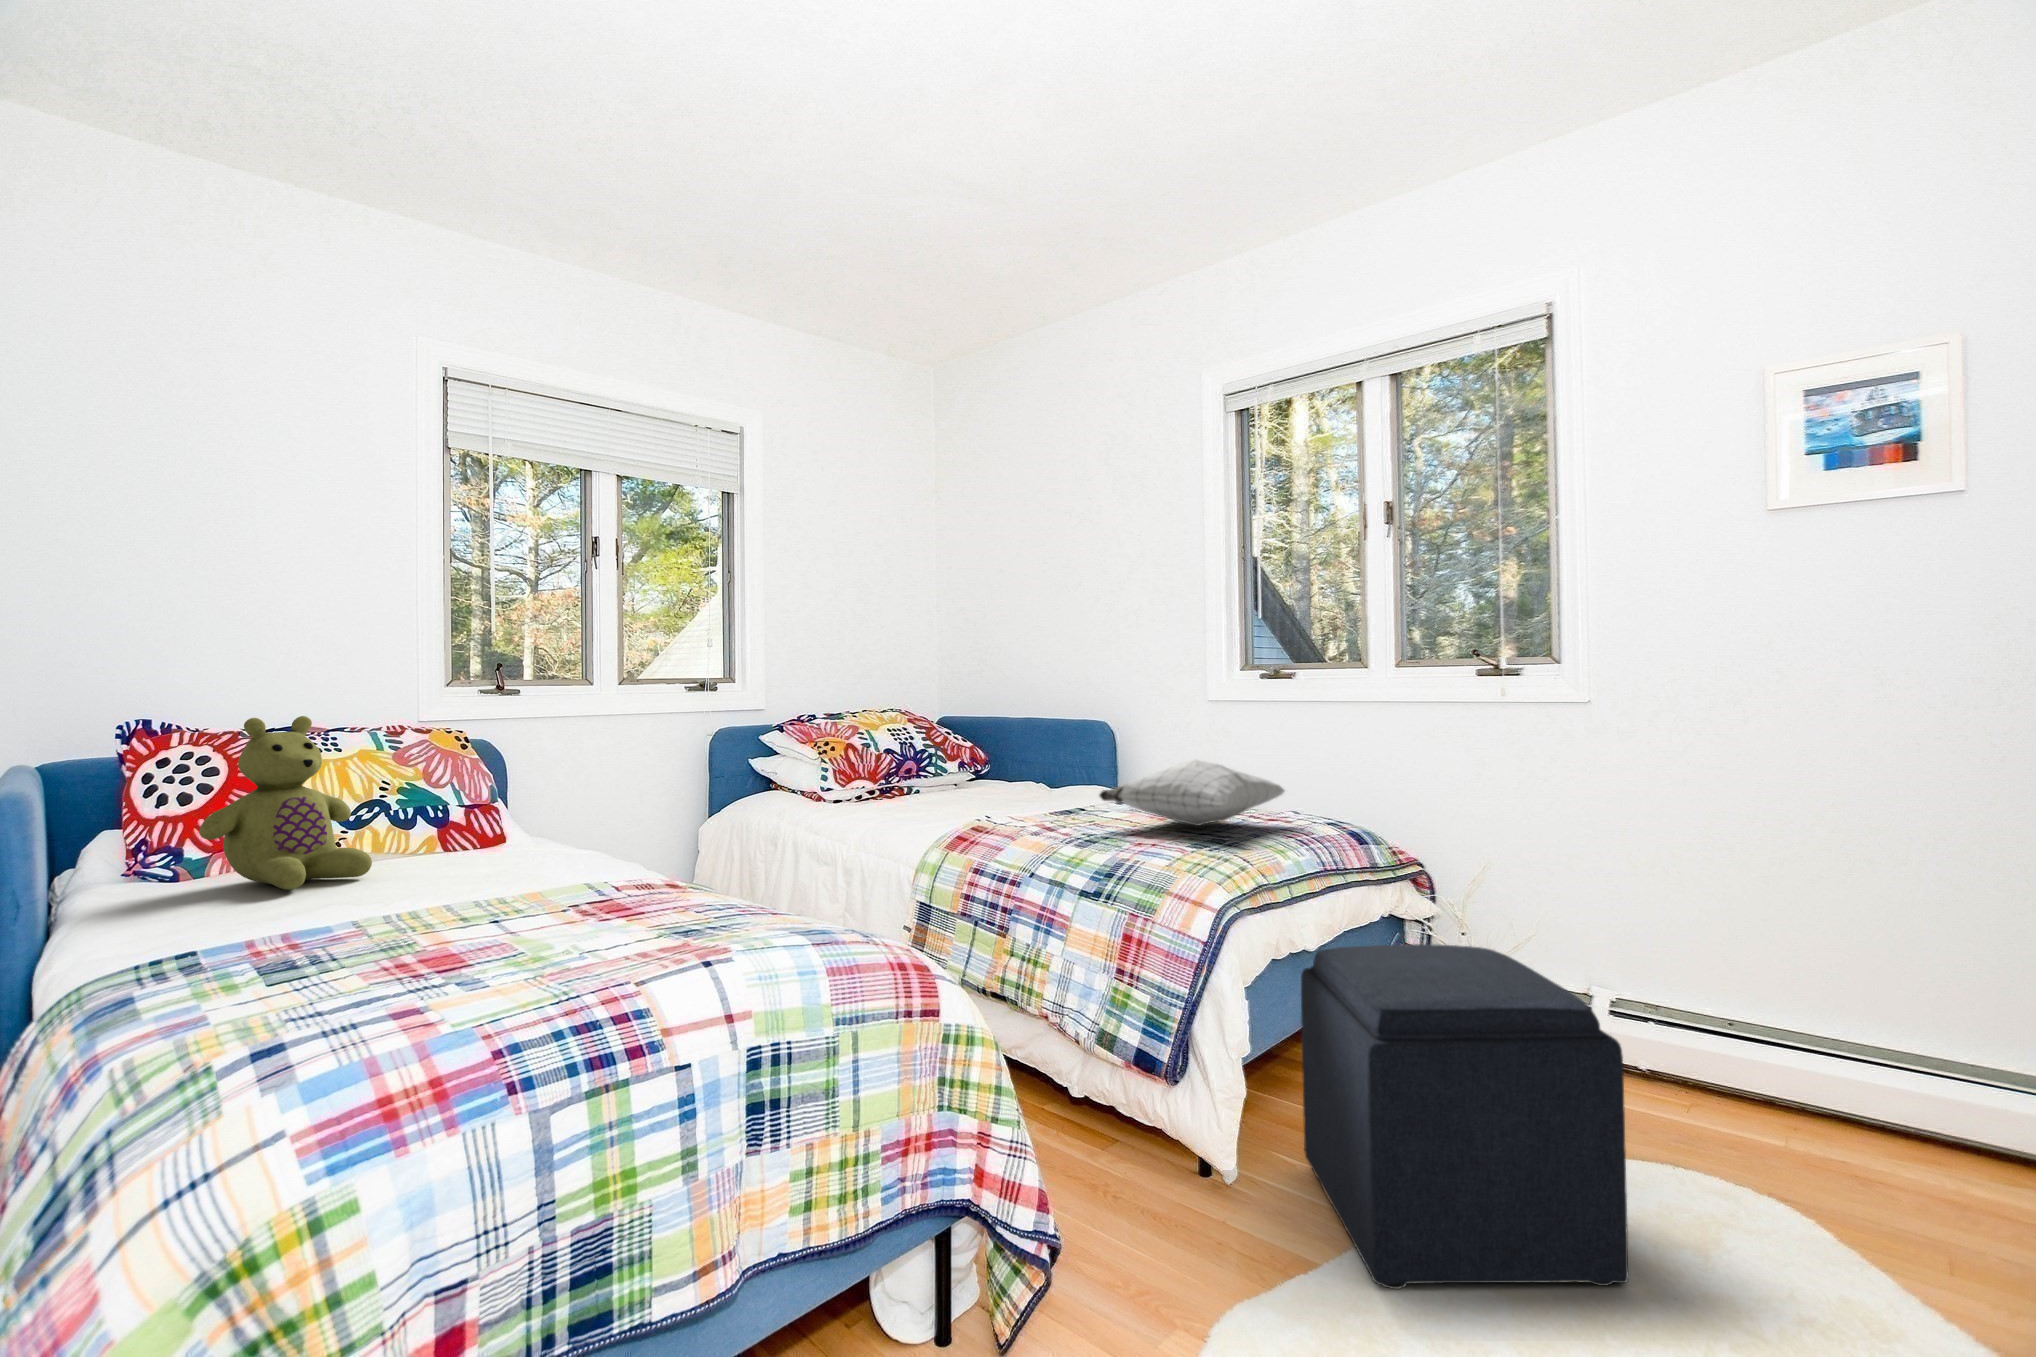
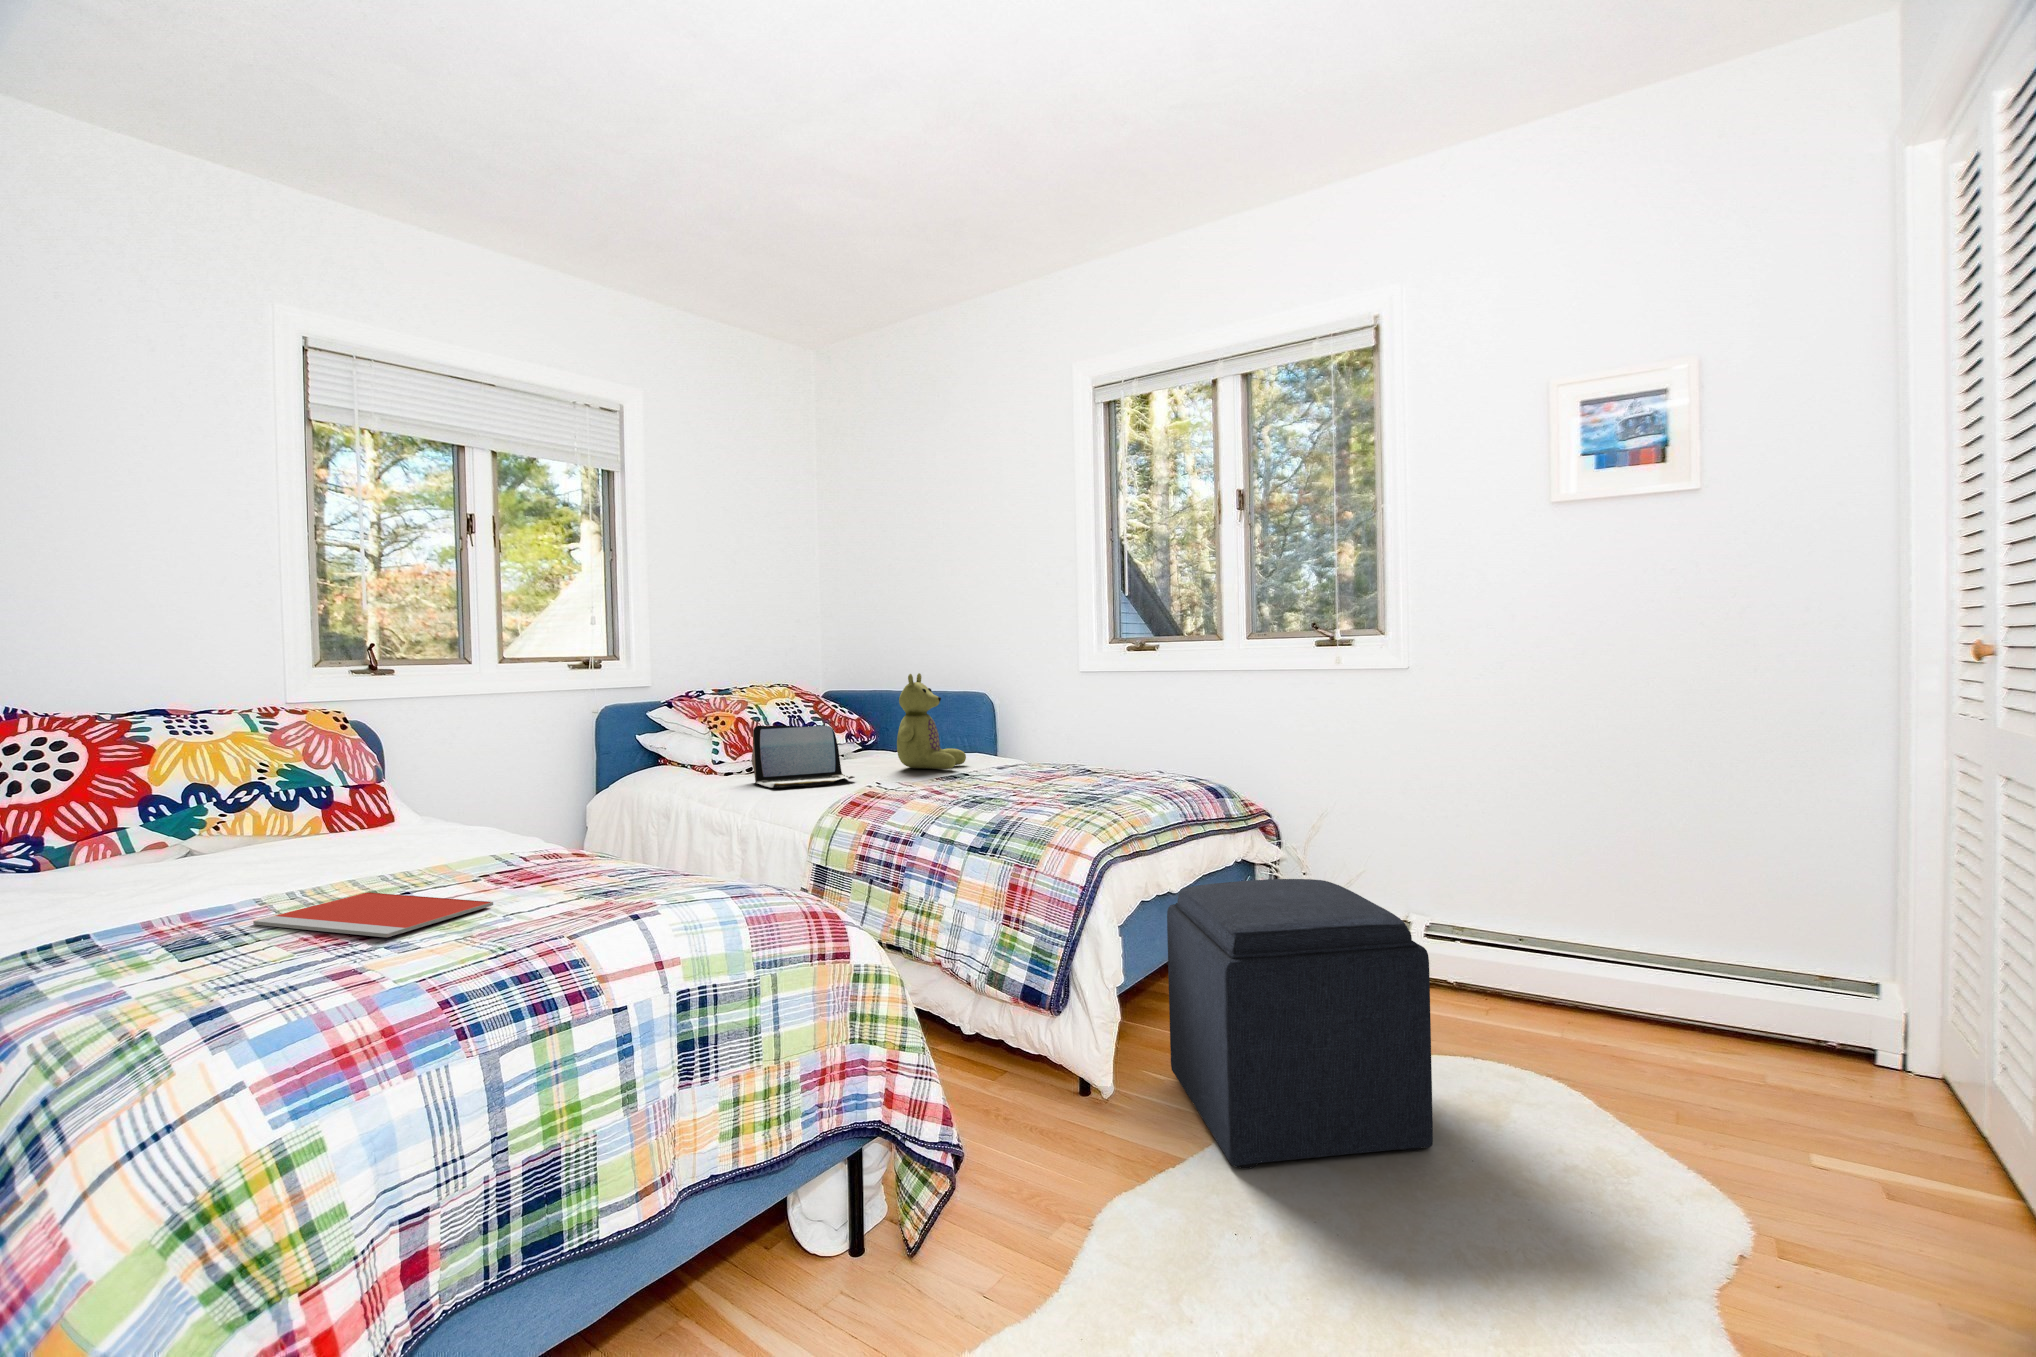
stuffed bear: present [199,716,372,890] -> present [897,673,966,769]
laptop: none [858,753,964,818] -> present [751,726,855,788]
pillow: present [1099,760,1285,826] -> none [983,725,1153,785]
notebook: none [343,920,572,972] -> present [253,892,493,937]

